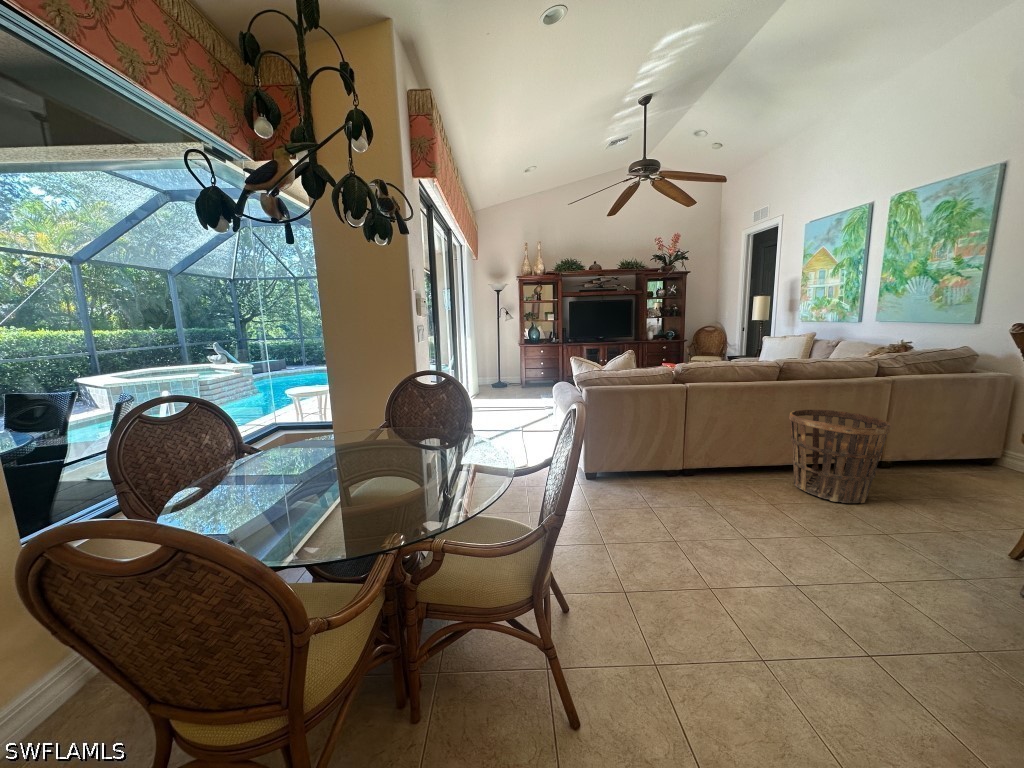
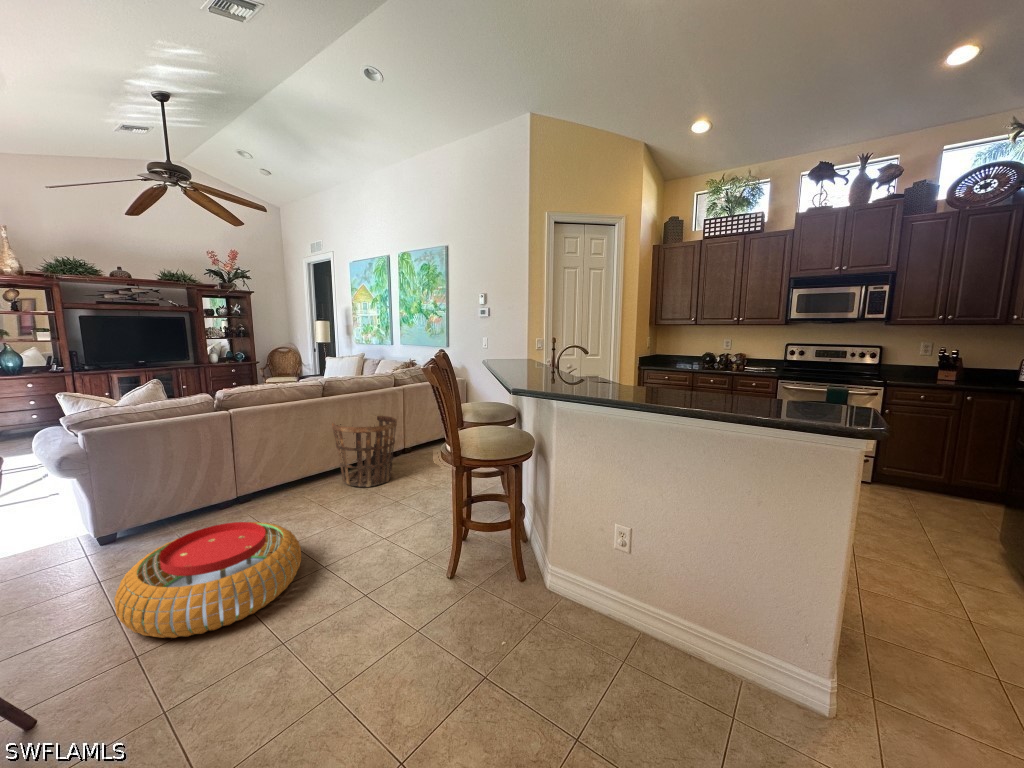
pouf: none [609,495,771,606] -> present [114,522,301,638]

